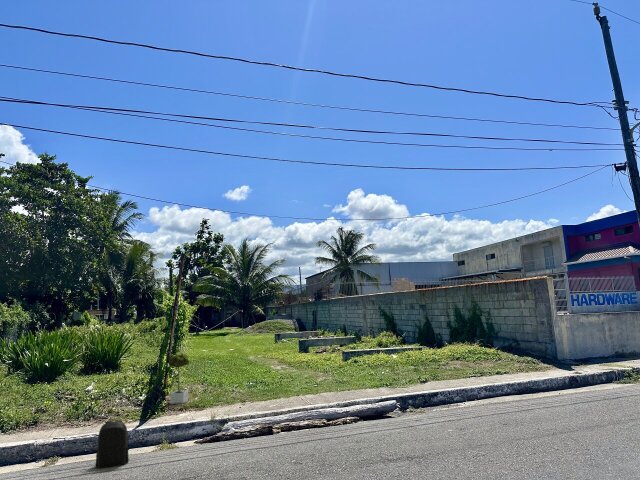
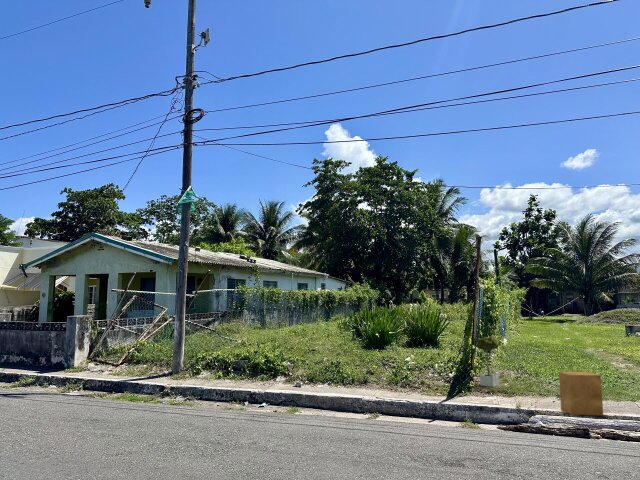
cardboard box: none [247,376,281,417] -> present [559,372,603,415]
backpack: present [95,420,129,468] -> none [403,389,432,433]

